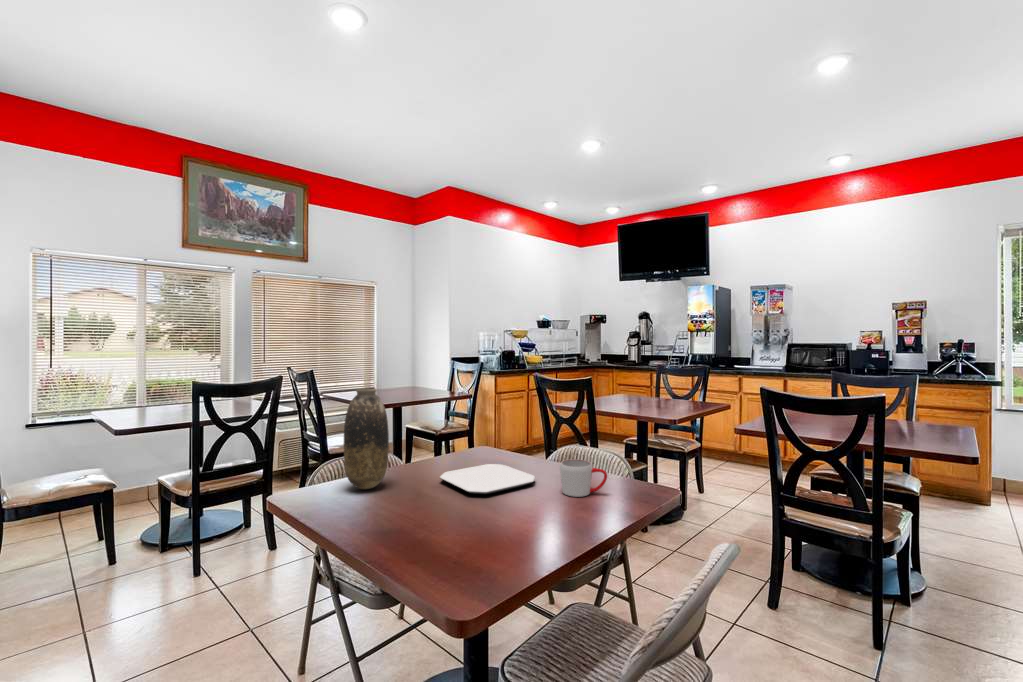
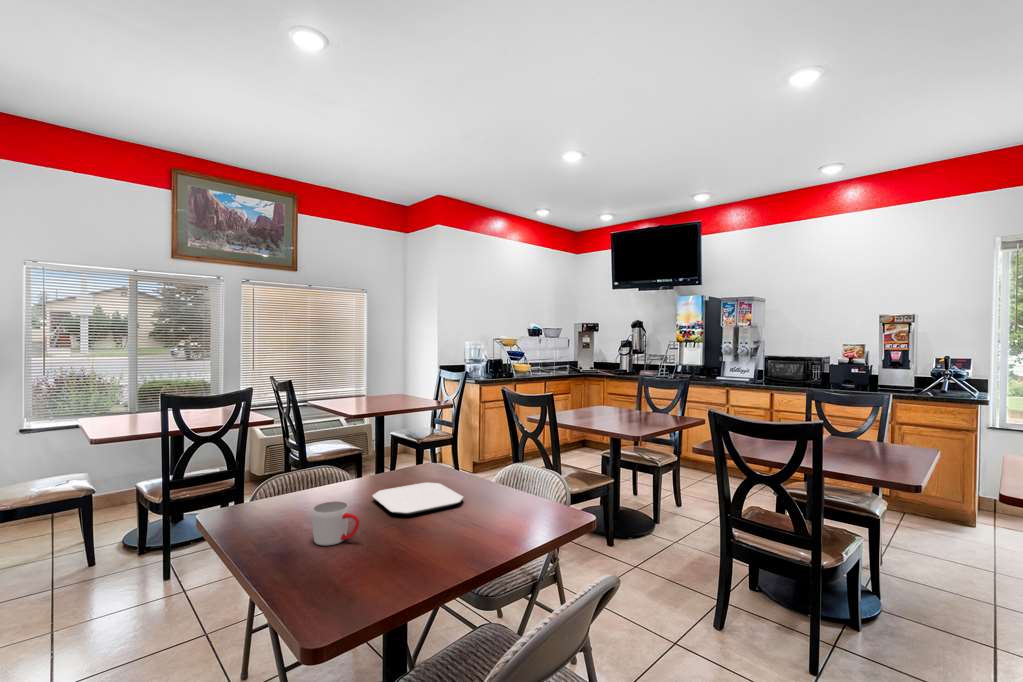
vase: present [344,389,389,489] -> none [278,410,323,506]
mug: present [560,459,607,497] -> present [311,501,359,545]

